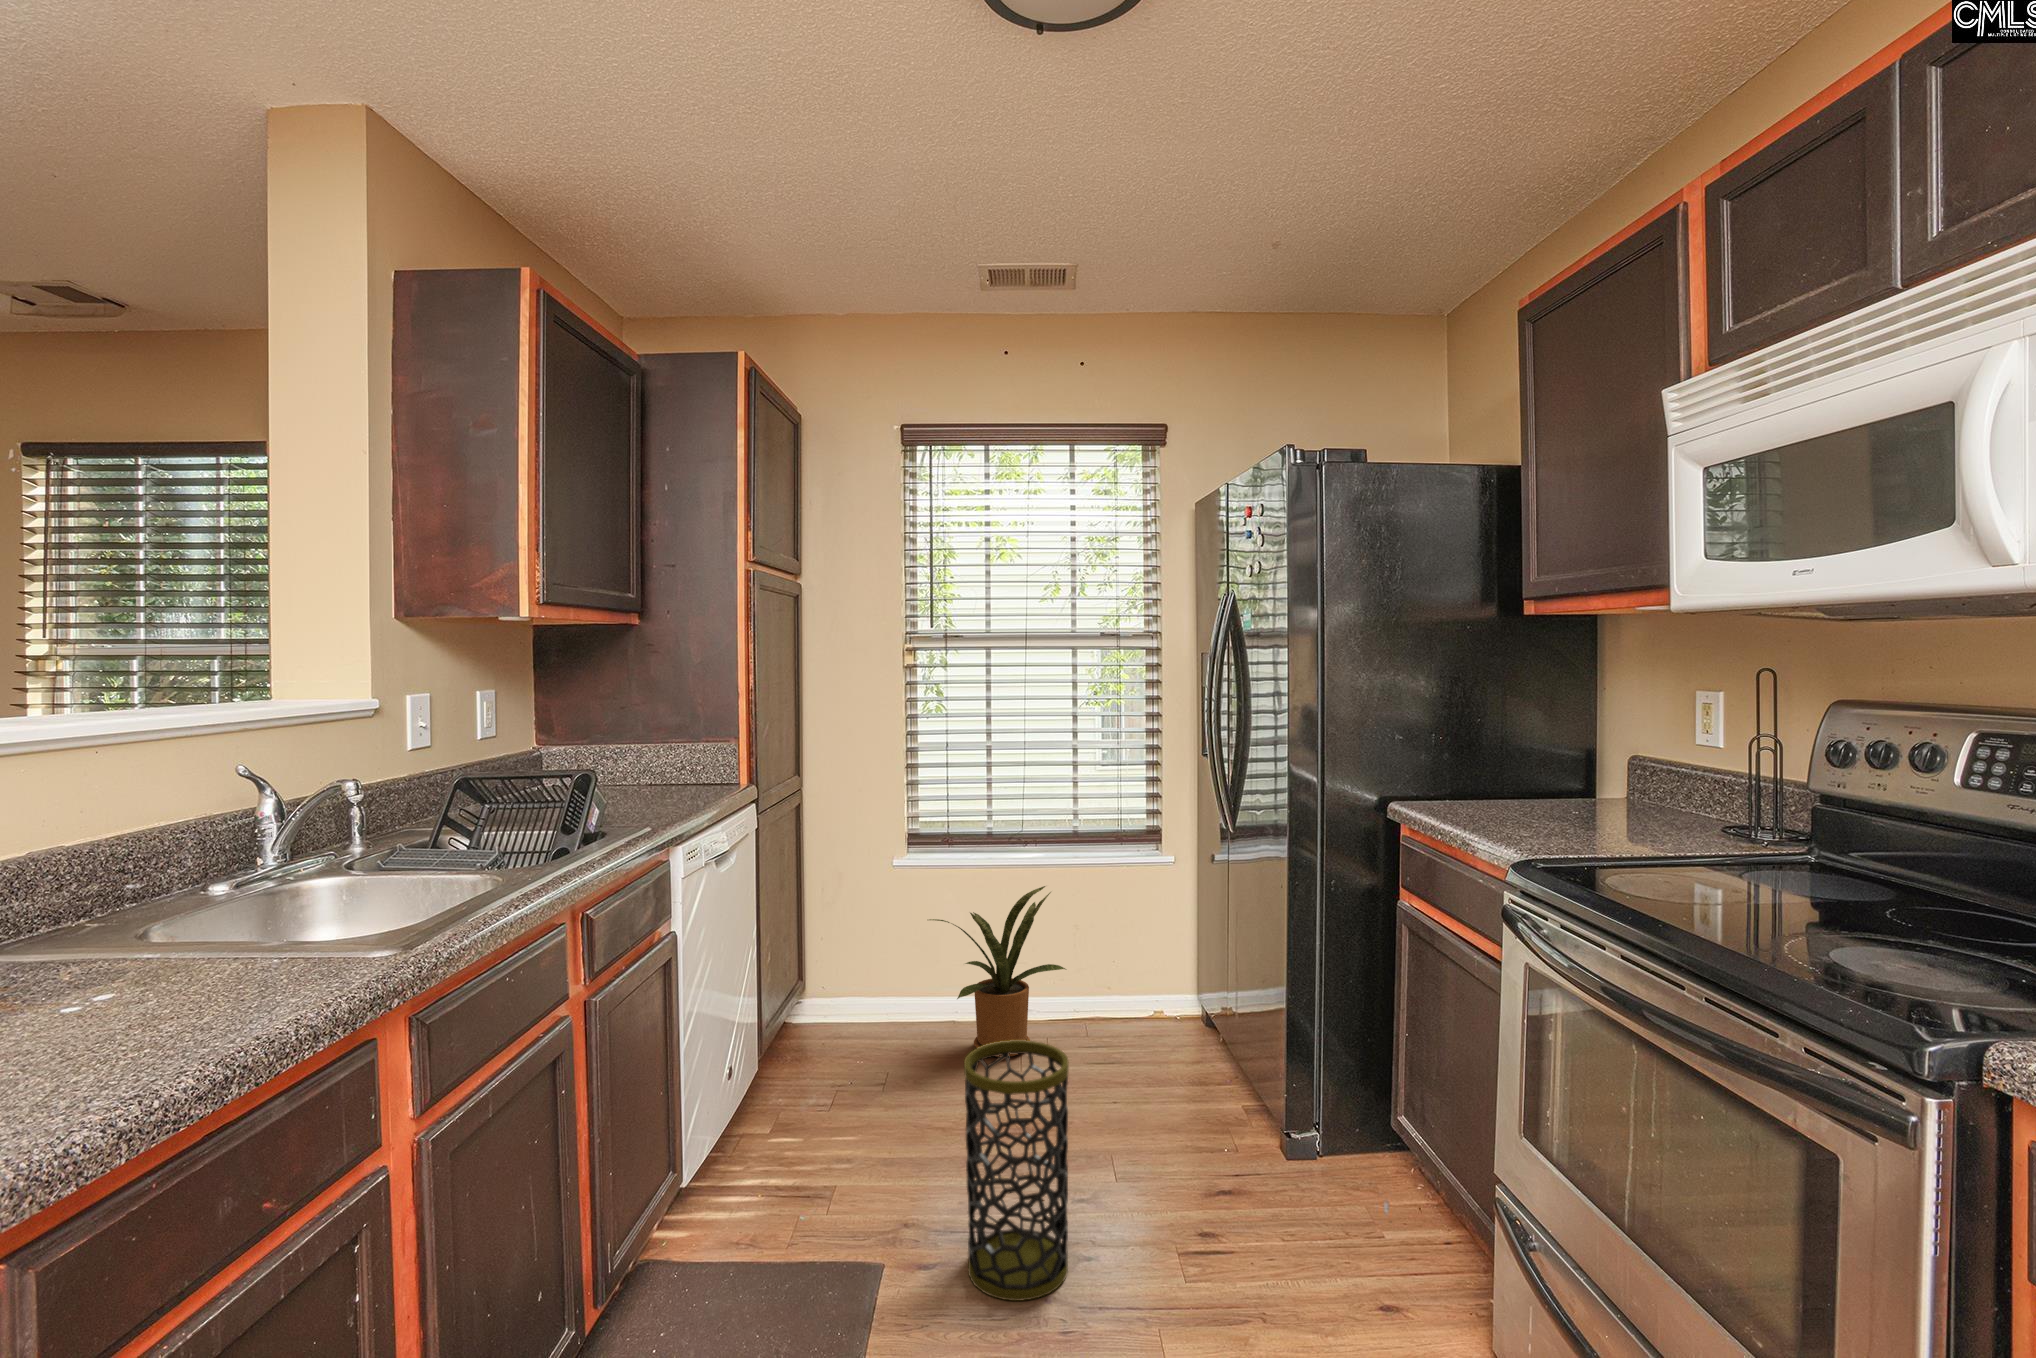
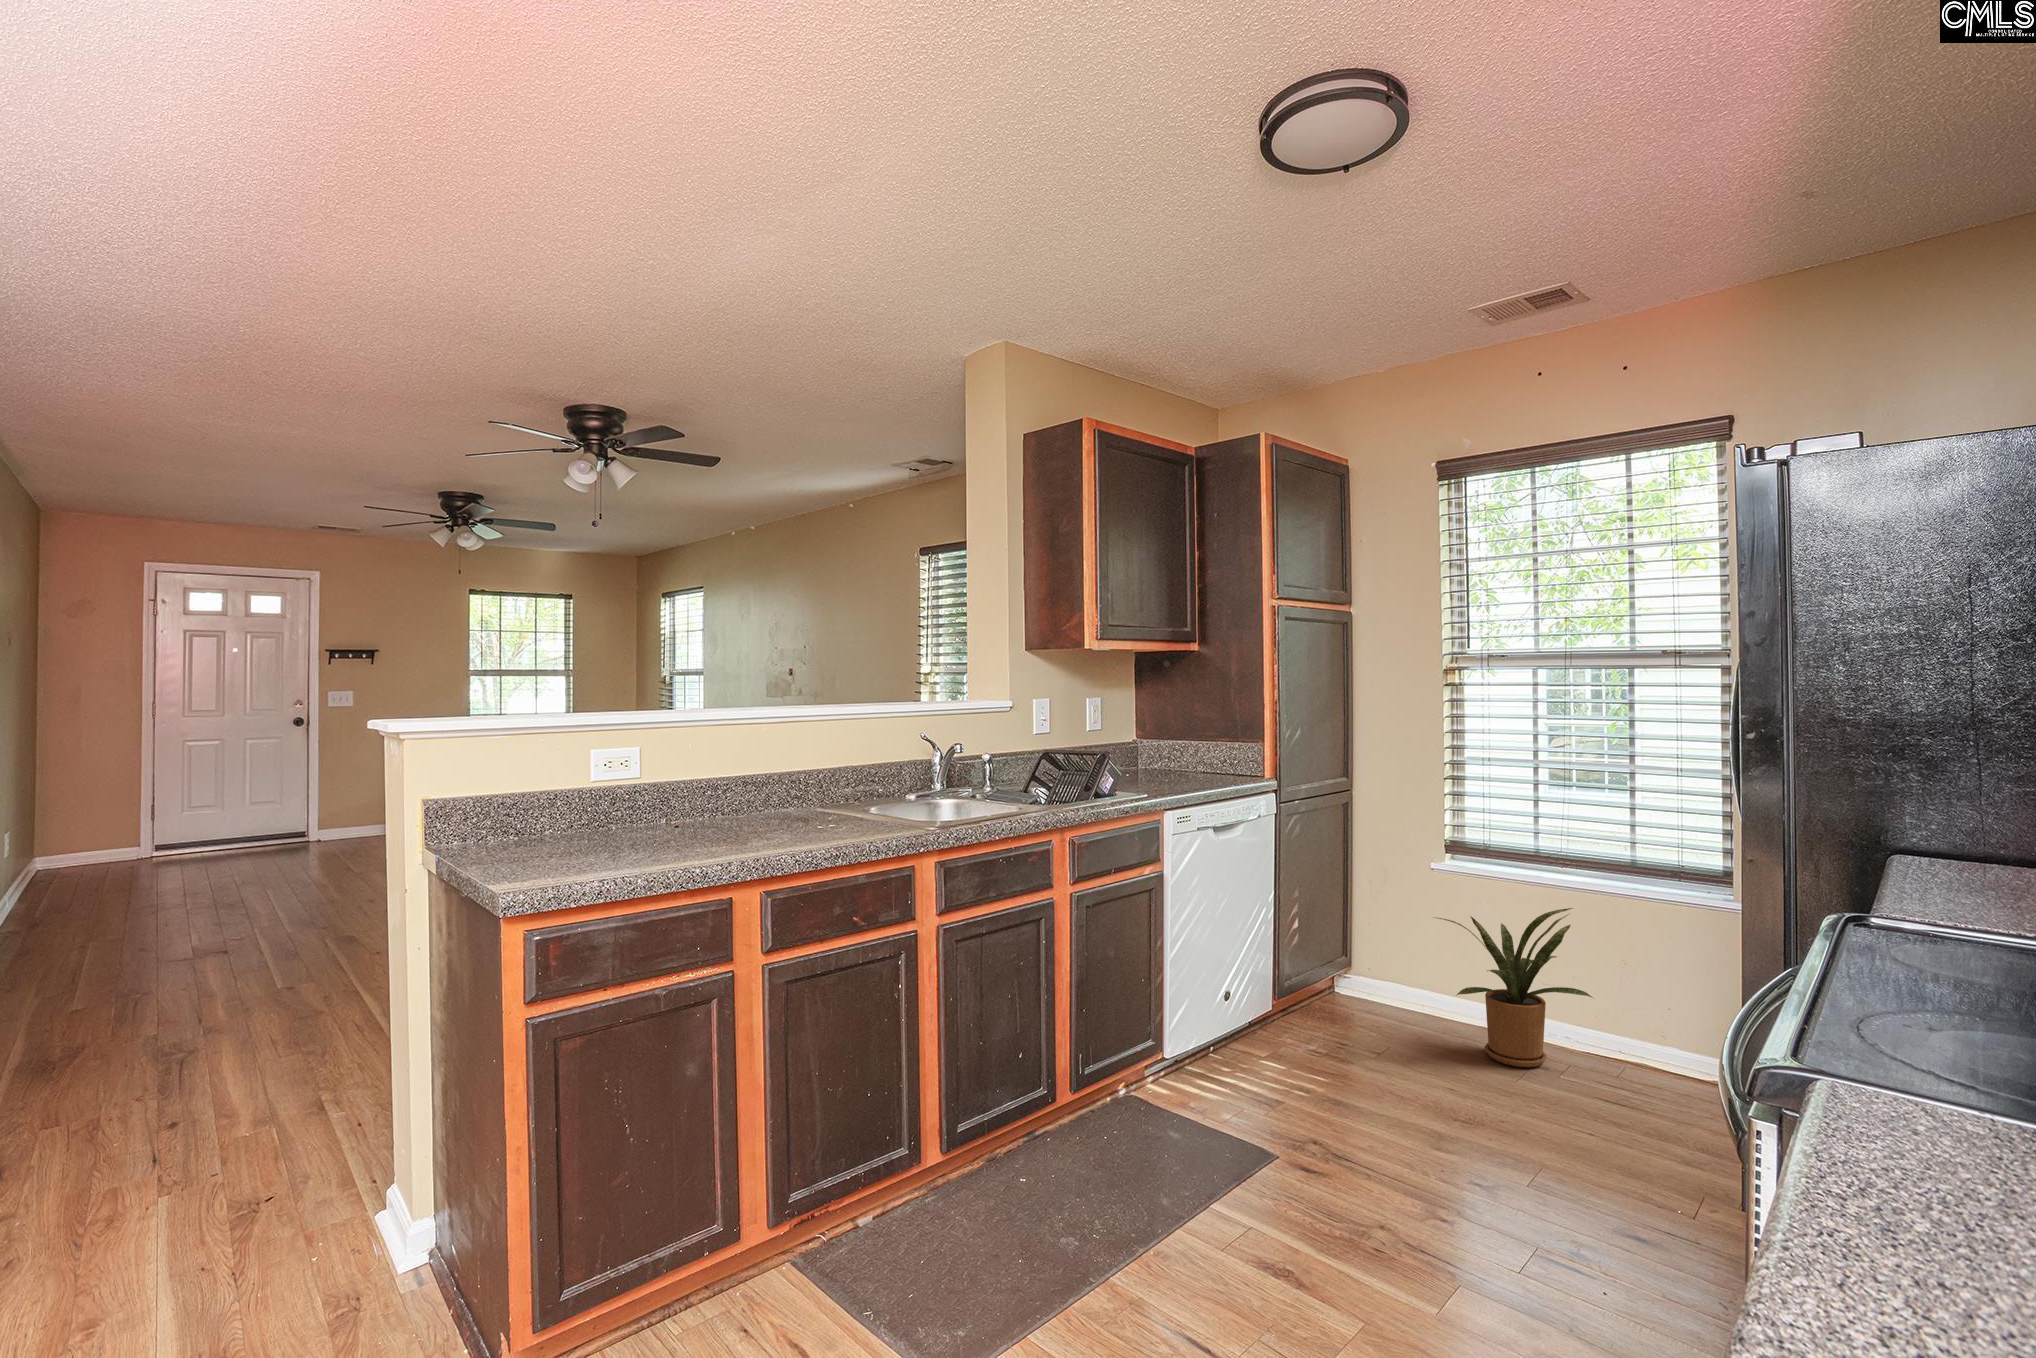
trash can: present [964,1040,1069,1301] -> none [1339,1006,1435,1226]

